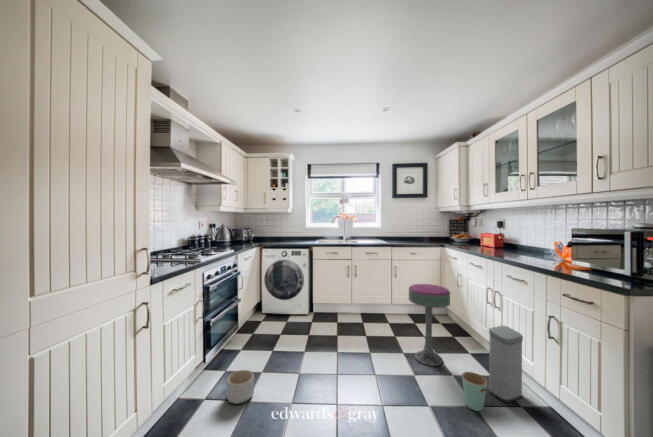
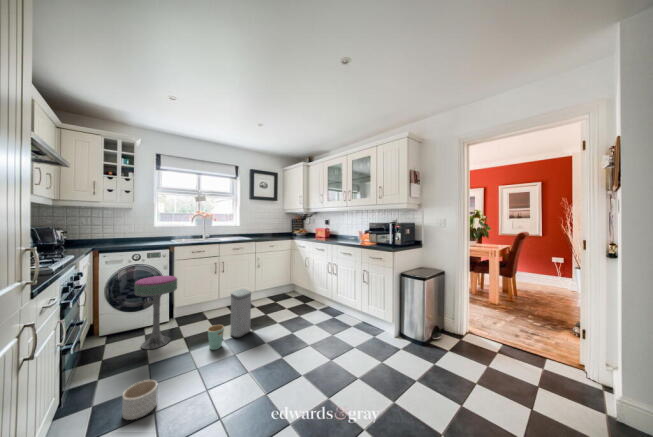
bar stool: present [409,284,450,366] -> present [134,276,177,349]
trash can: present [462,326,523,411] -> present [207,289,251,350]

